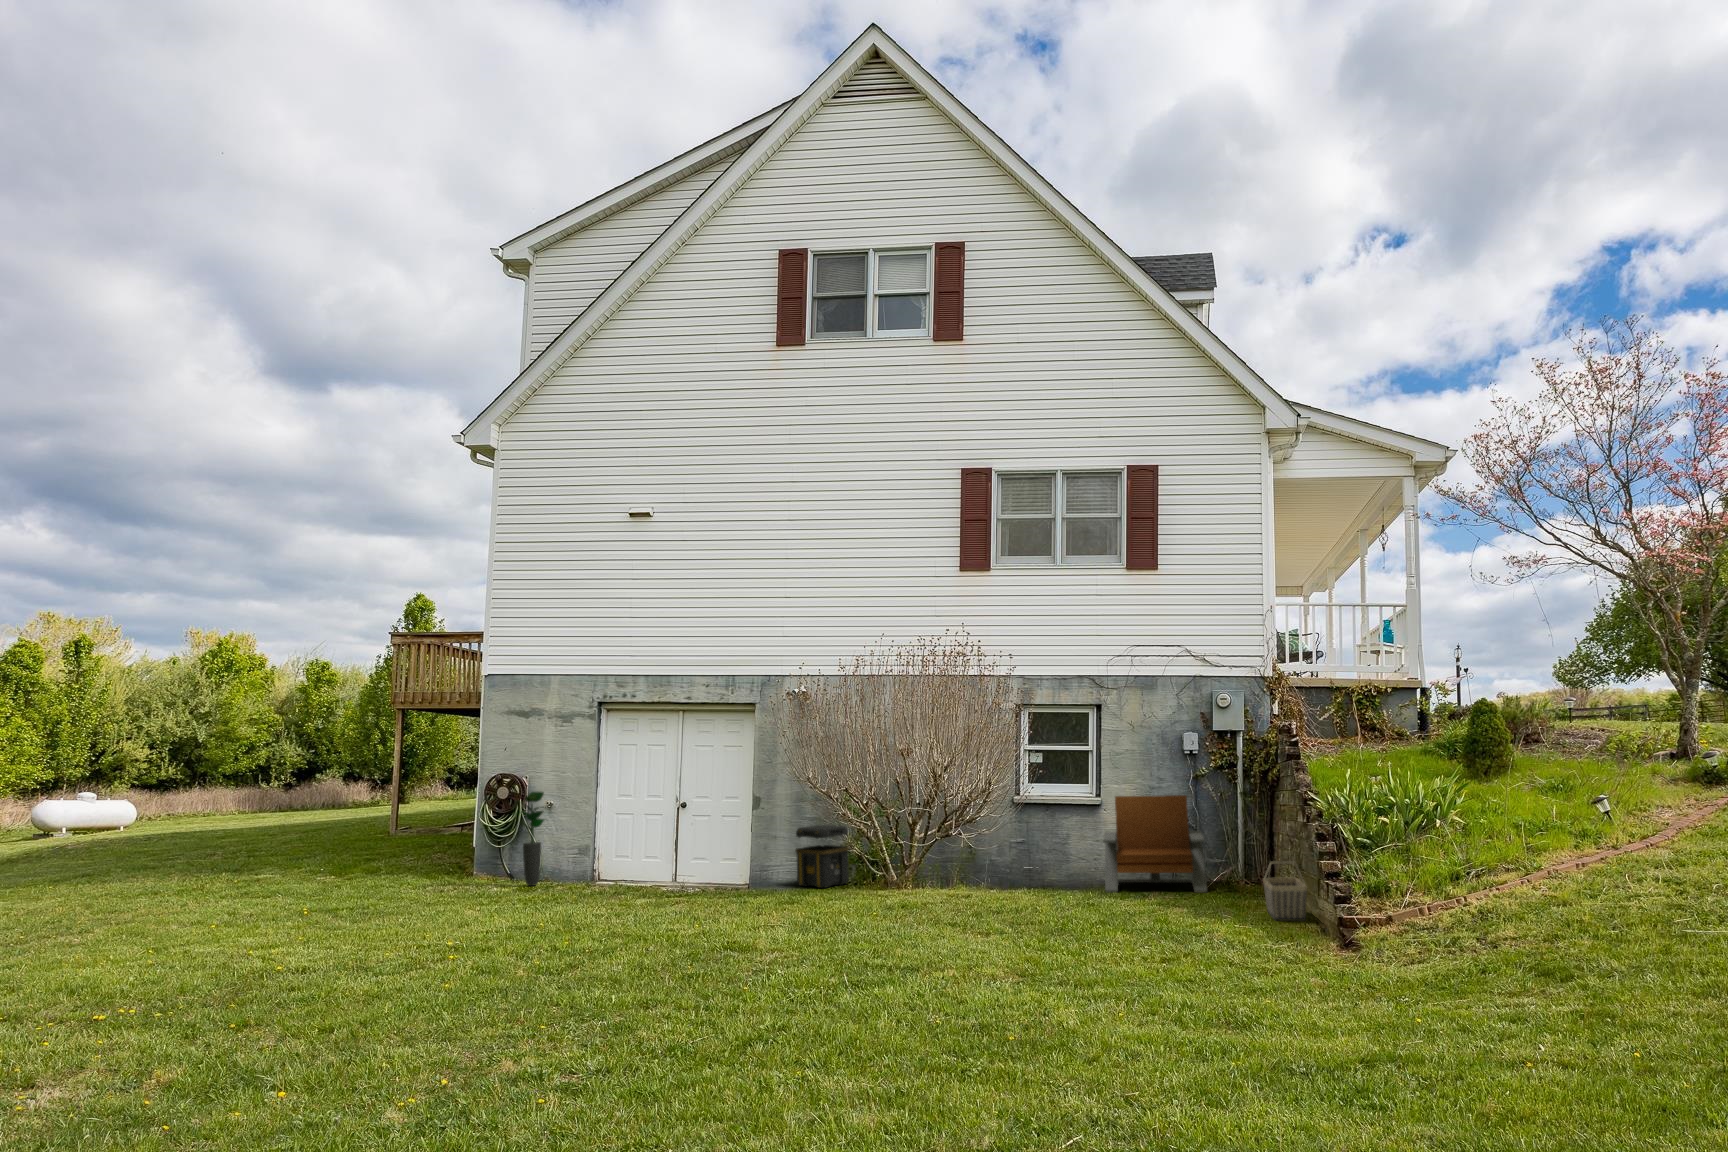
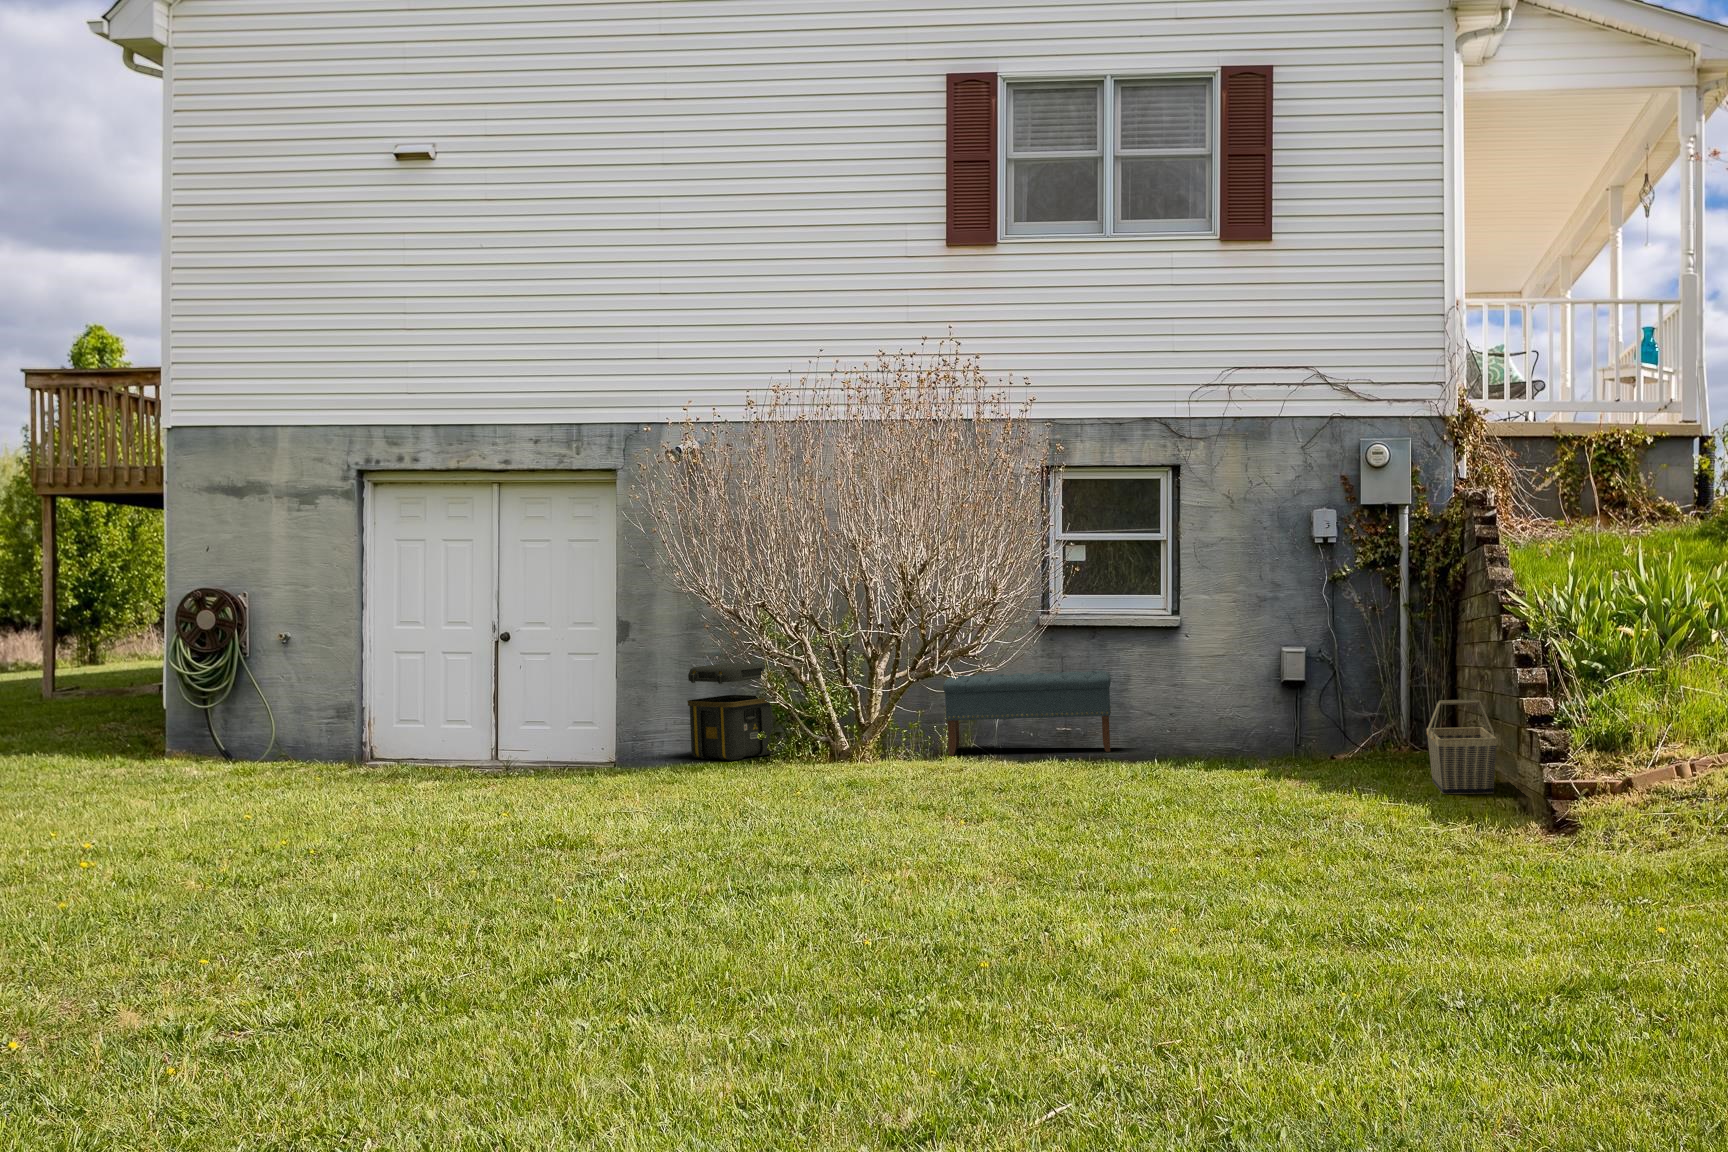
potted plant: present [523,792,544,886] -> none [239,618,308,764]
lounge chair: present [1103,795,1207,892] -> none [1174,606,1341,760]
bench: none [957,833,1062,887] -> present [943,671,1111,756]

